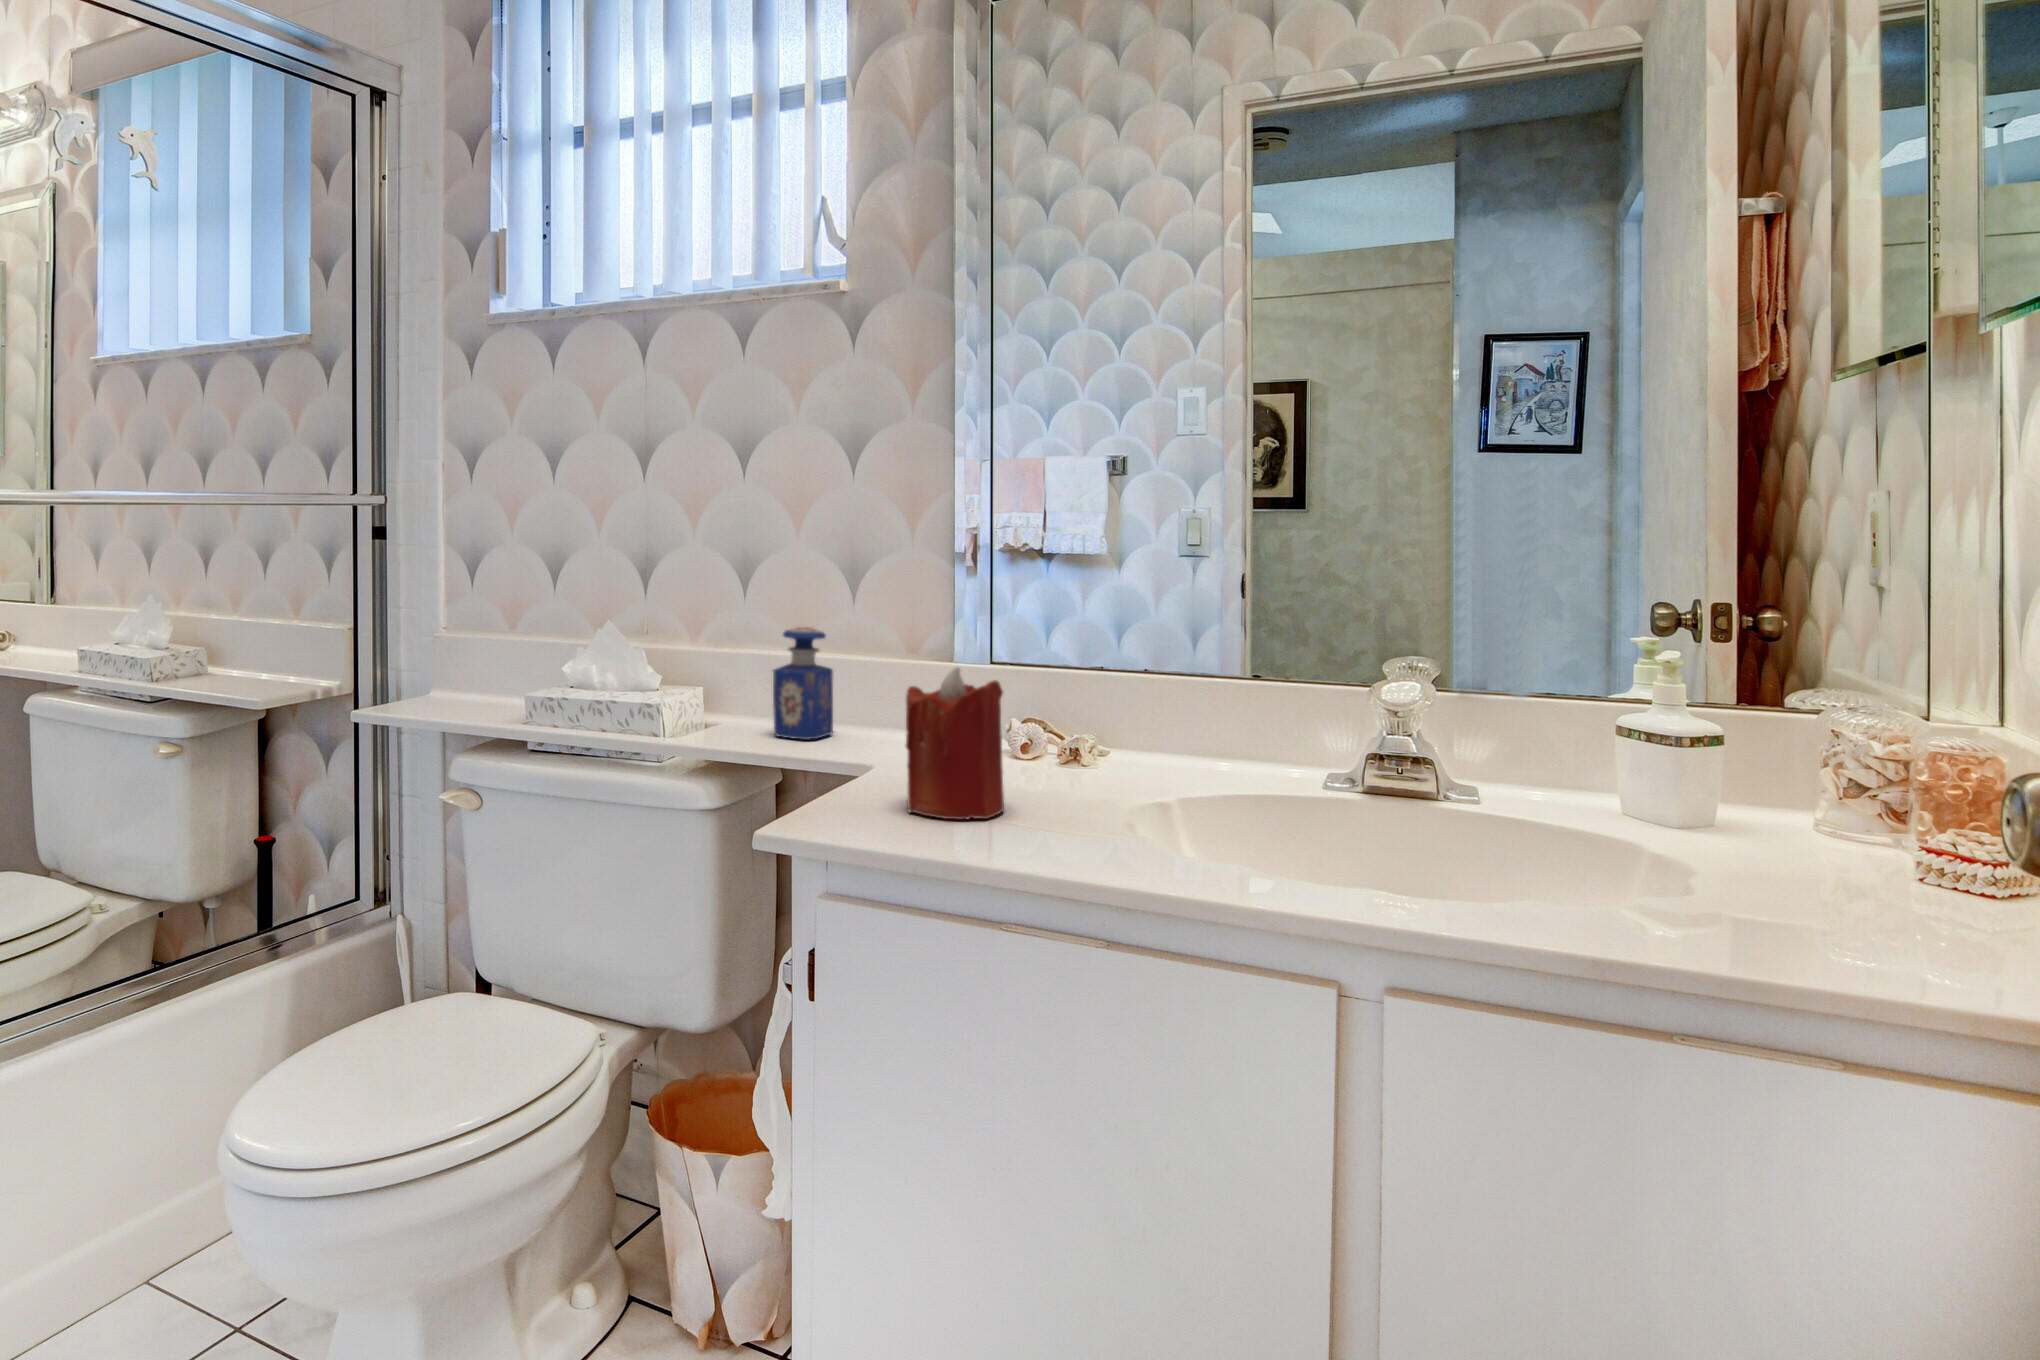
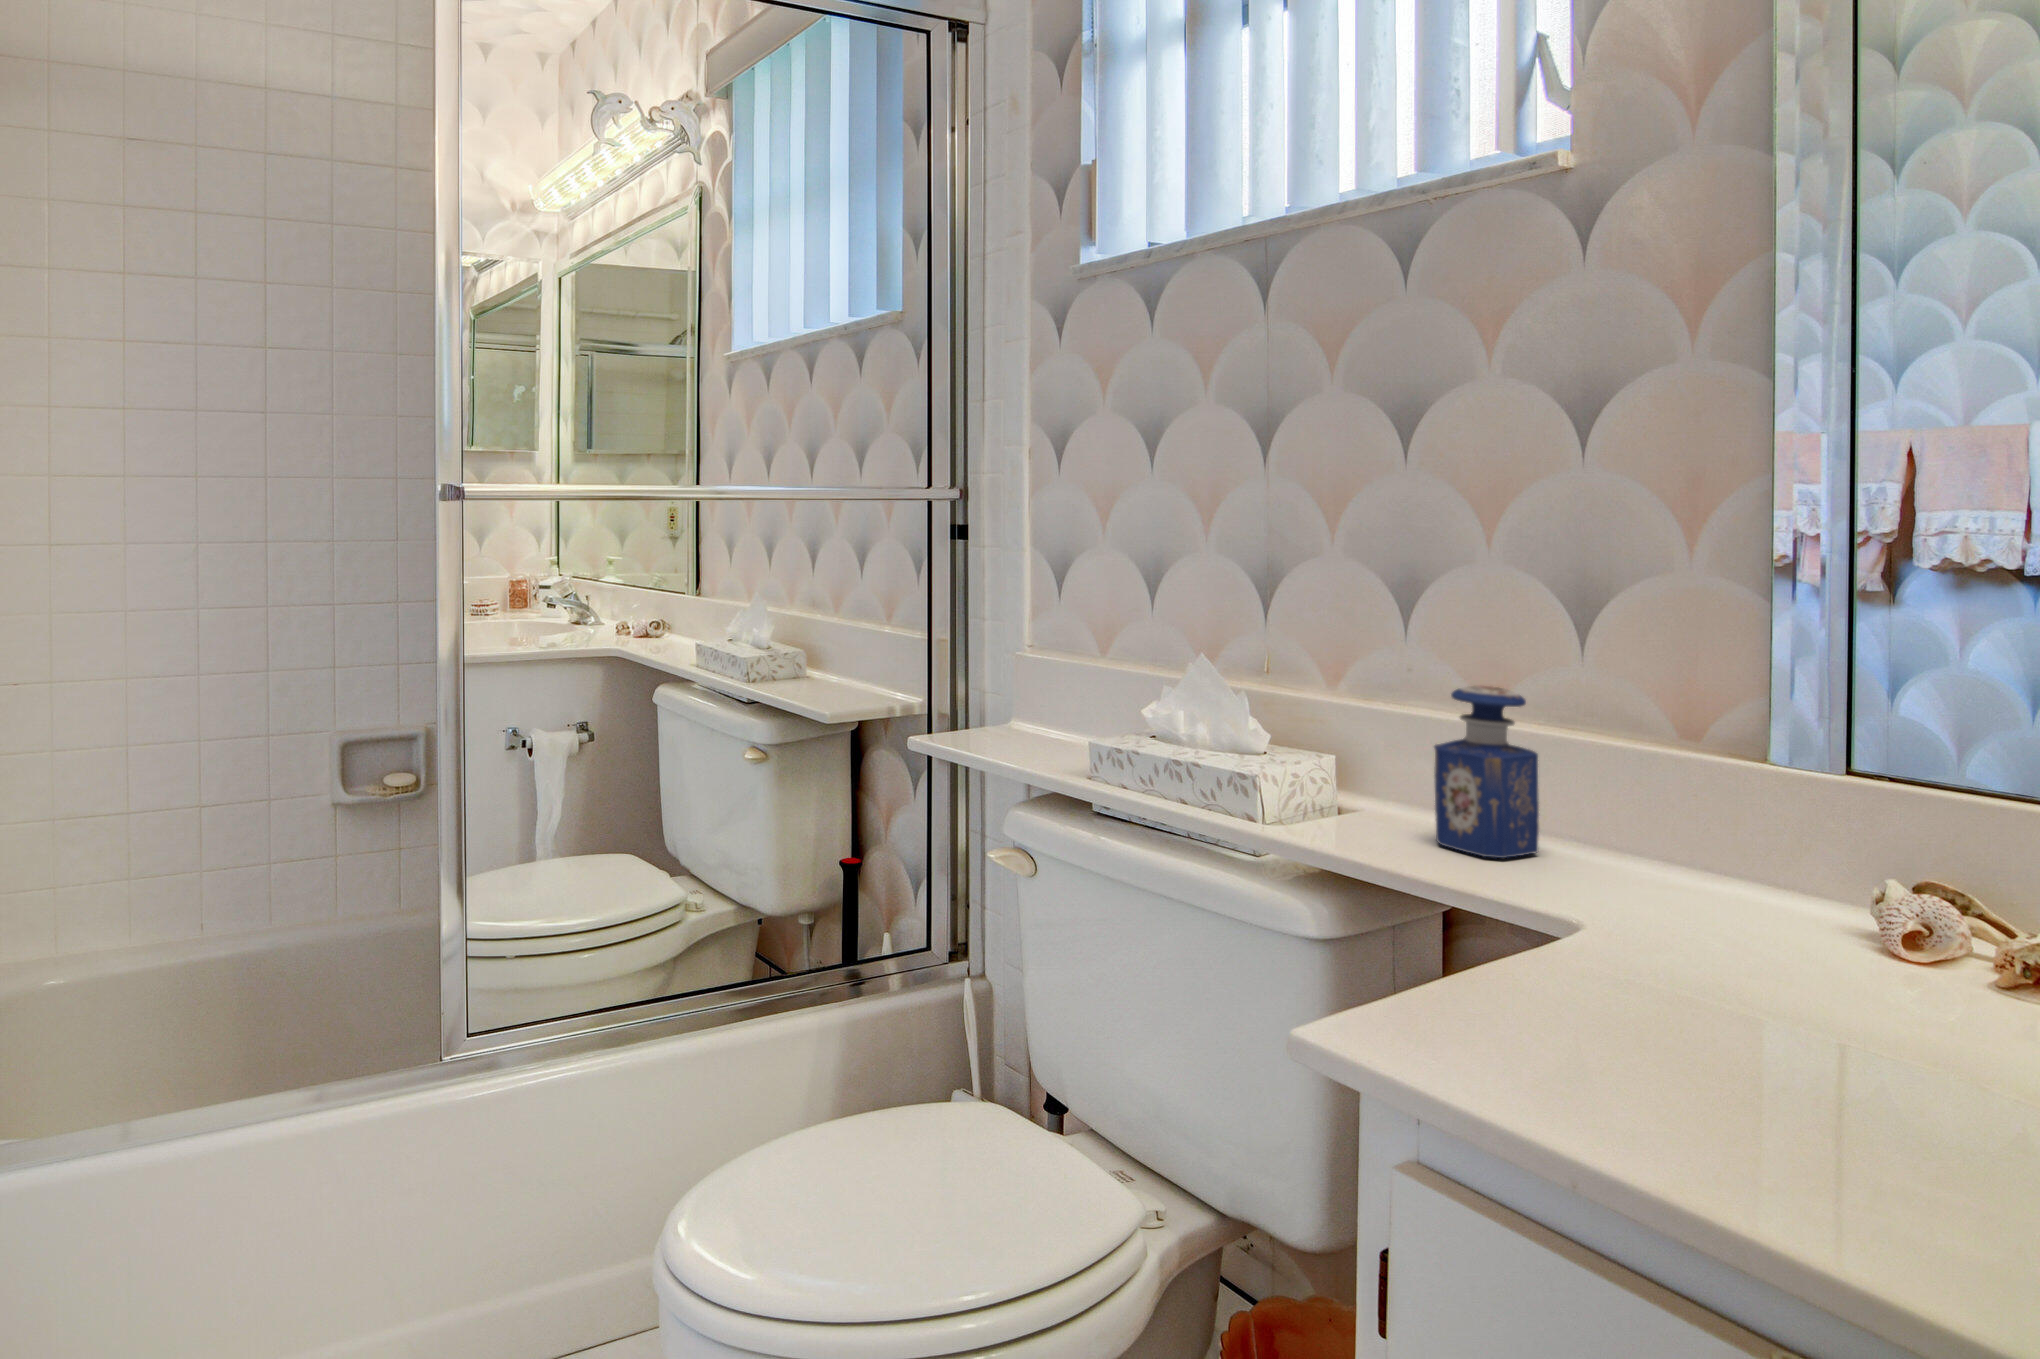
candle: present [906,667,1004,819] -> none [1612,789,1832,1078]

